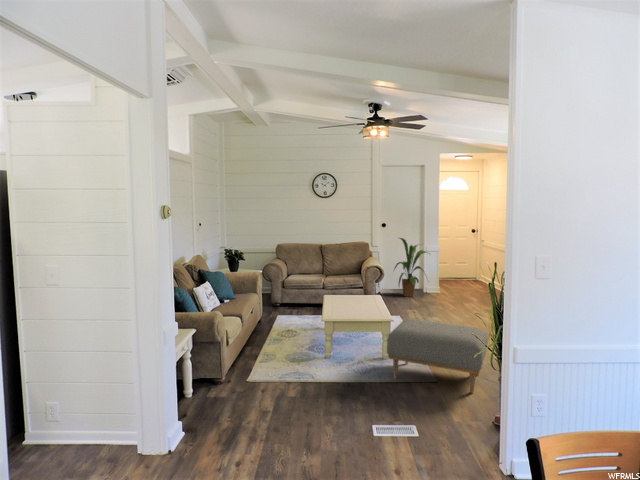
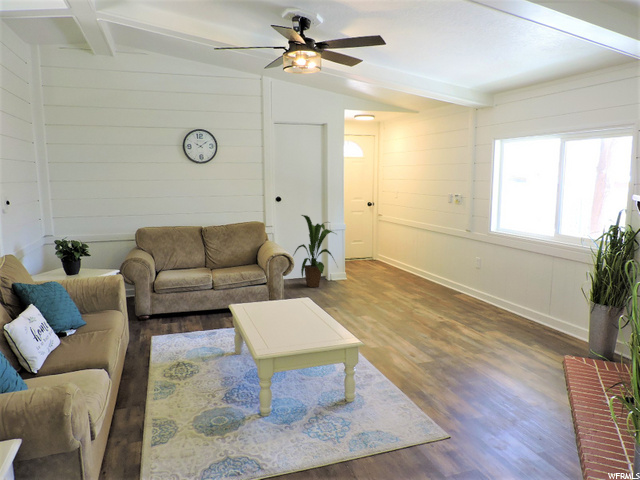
ottoman: present [387,319,488,393] -> none [370,339,519,447]

